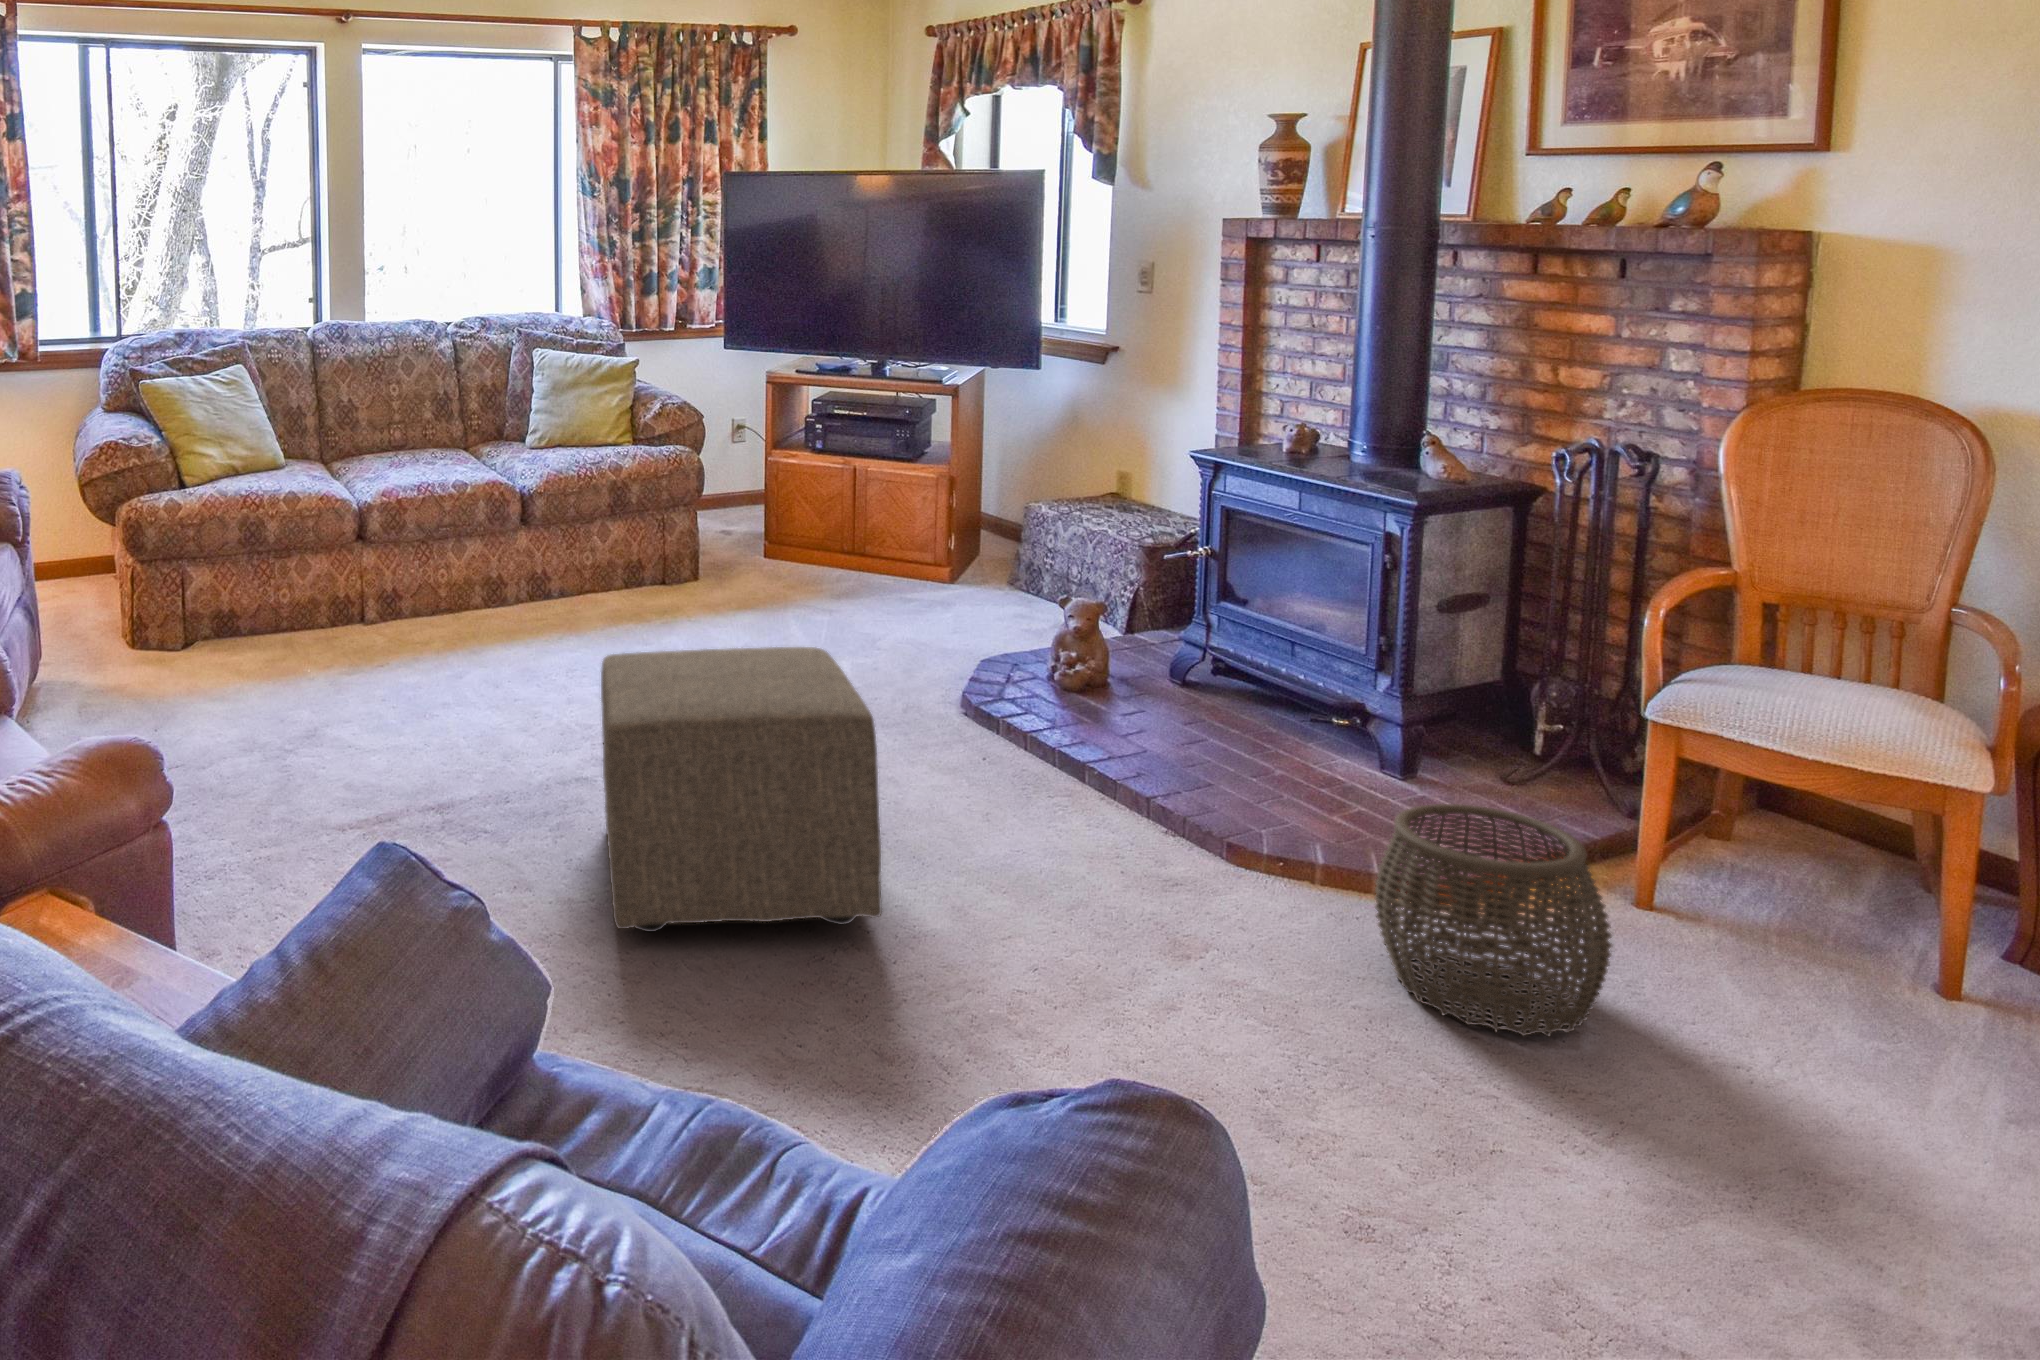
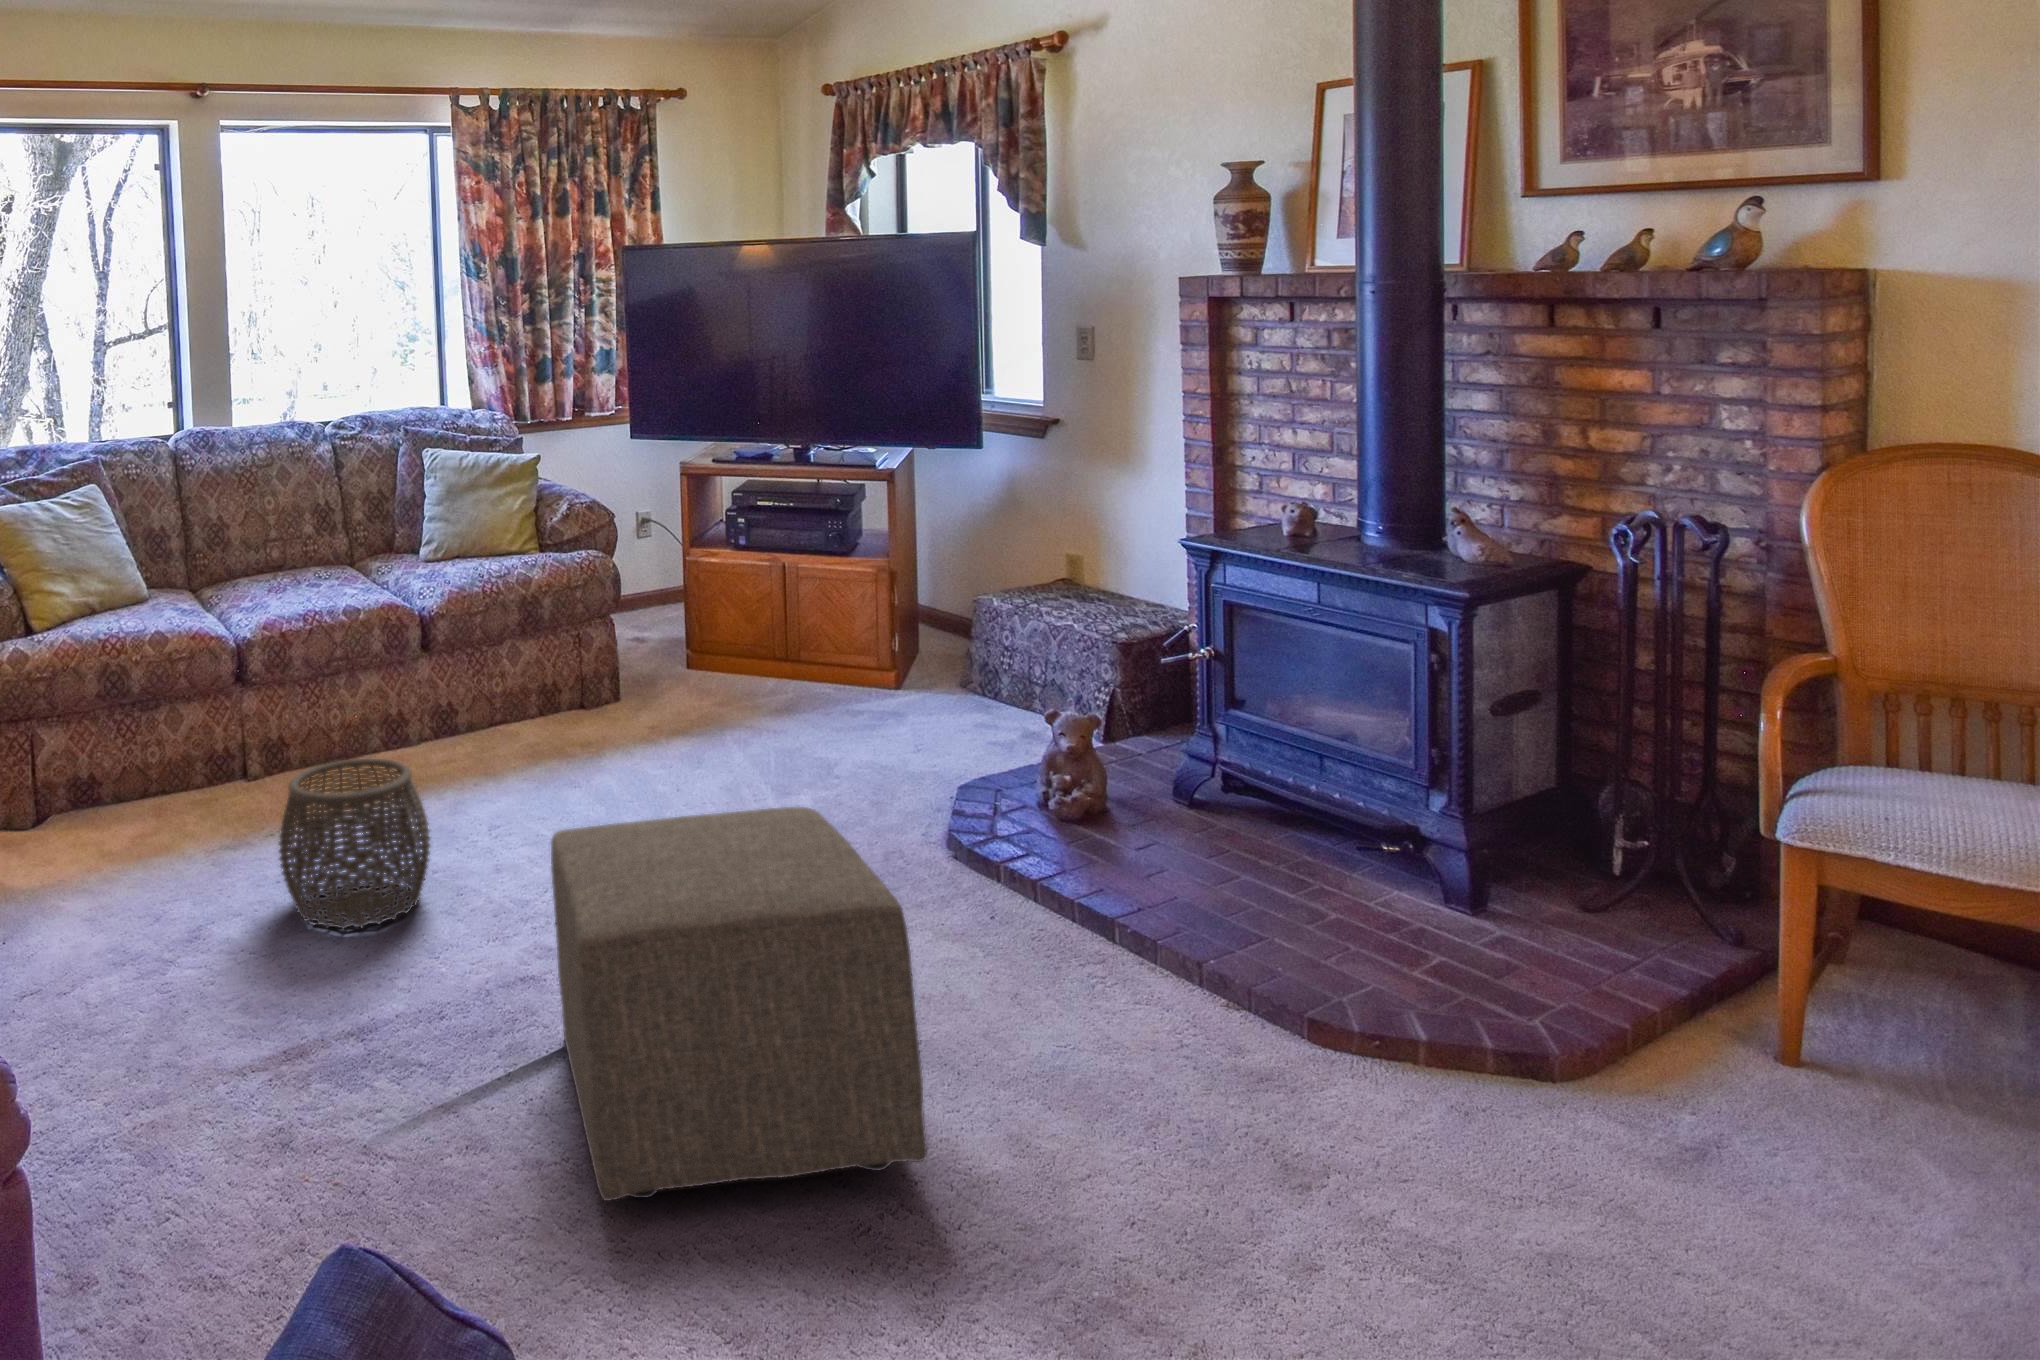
woven basket: present [1375,804,1612,1036] -> present [278,759,430,929]

